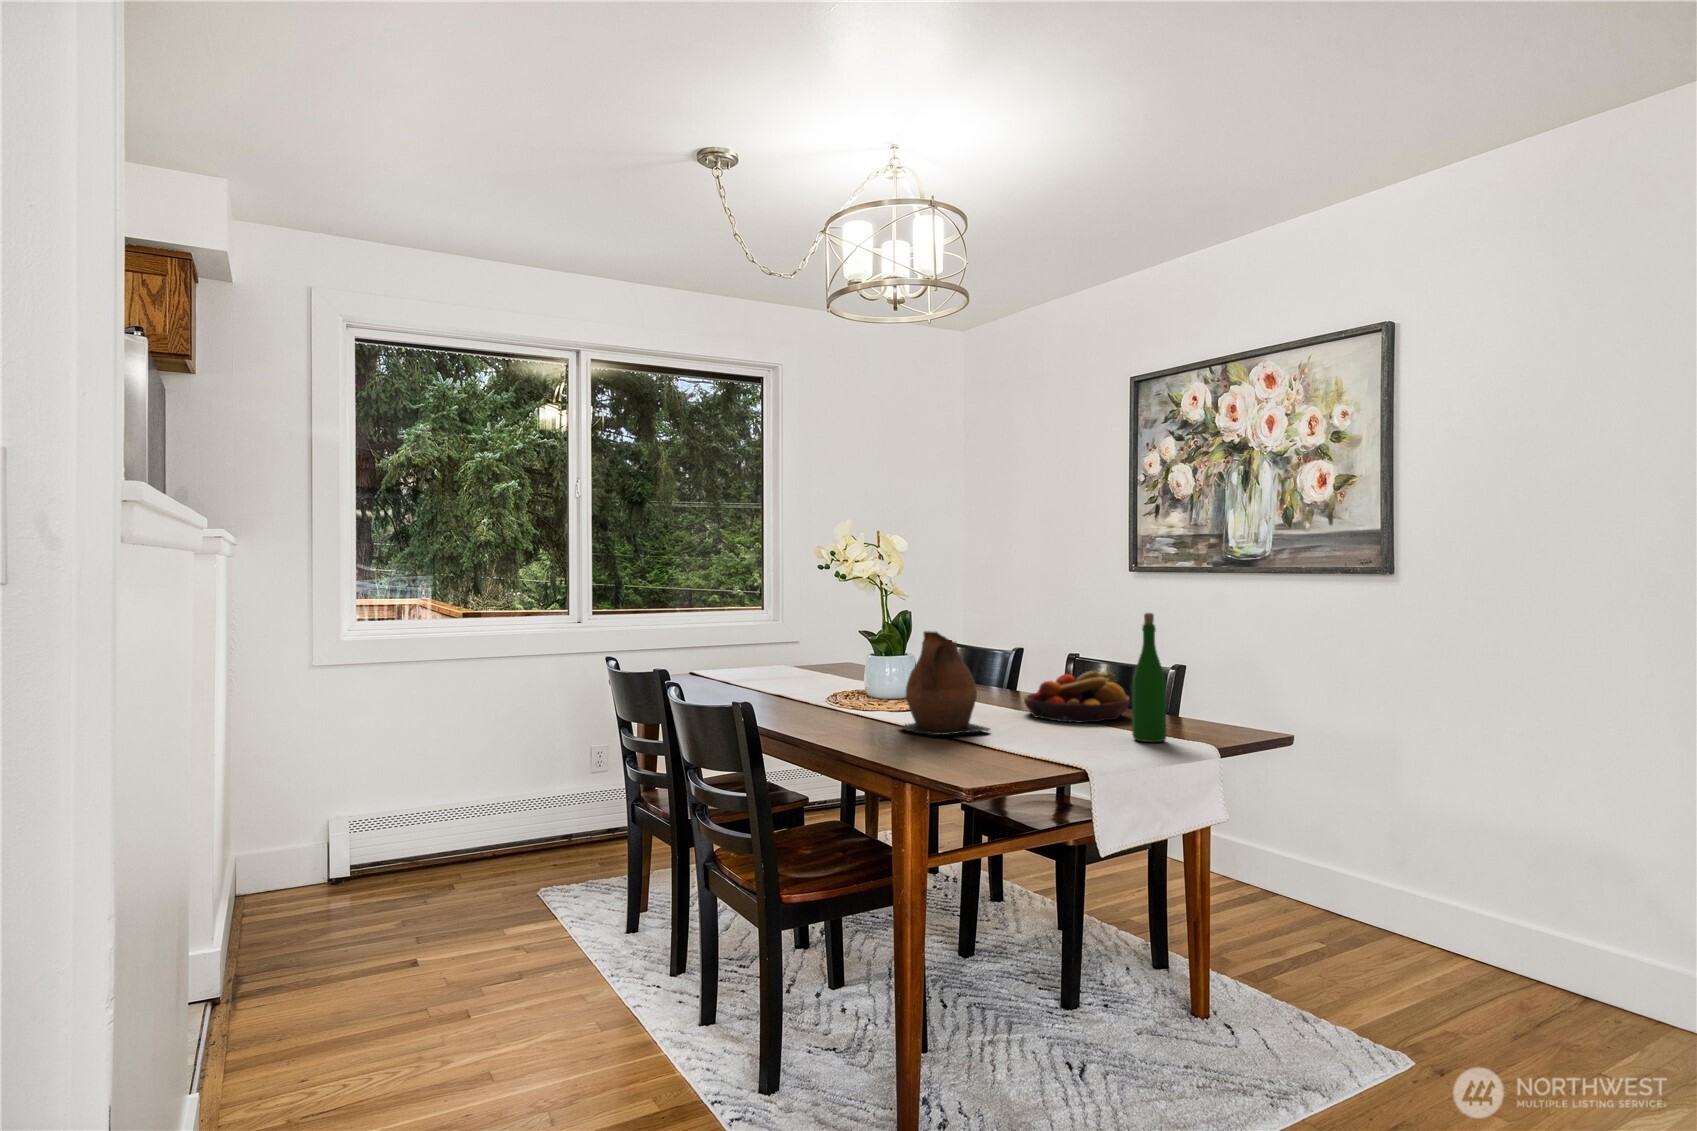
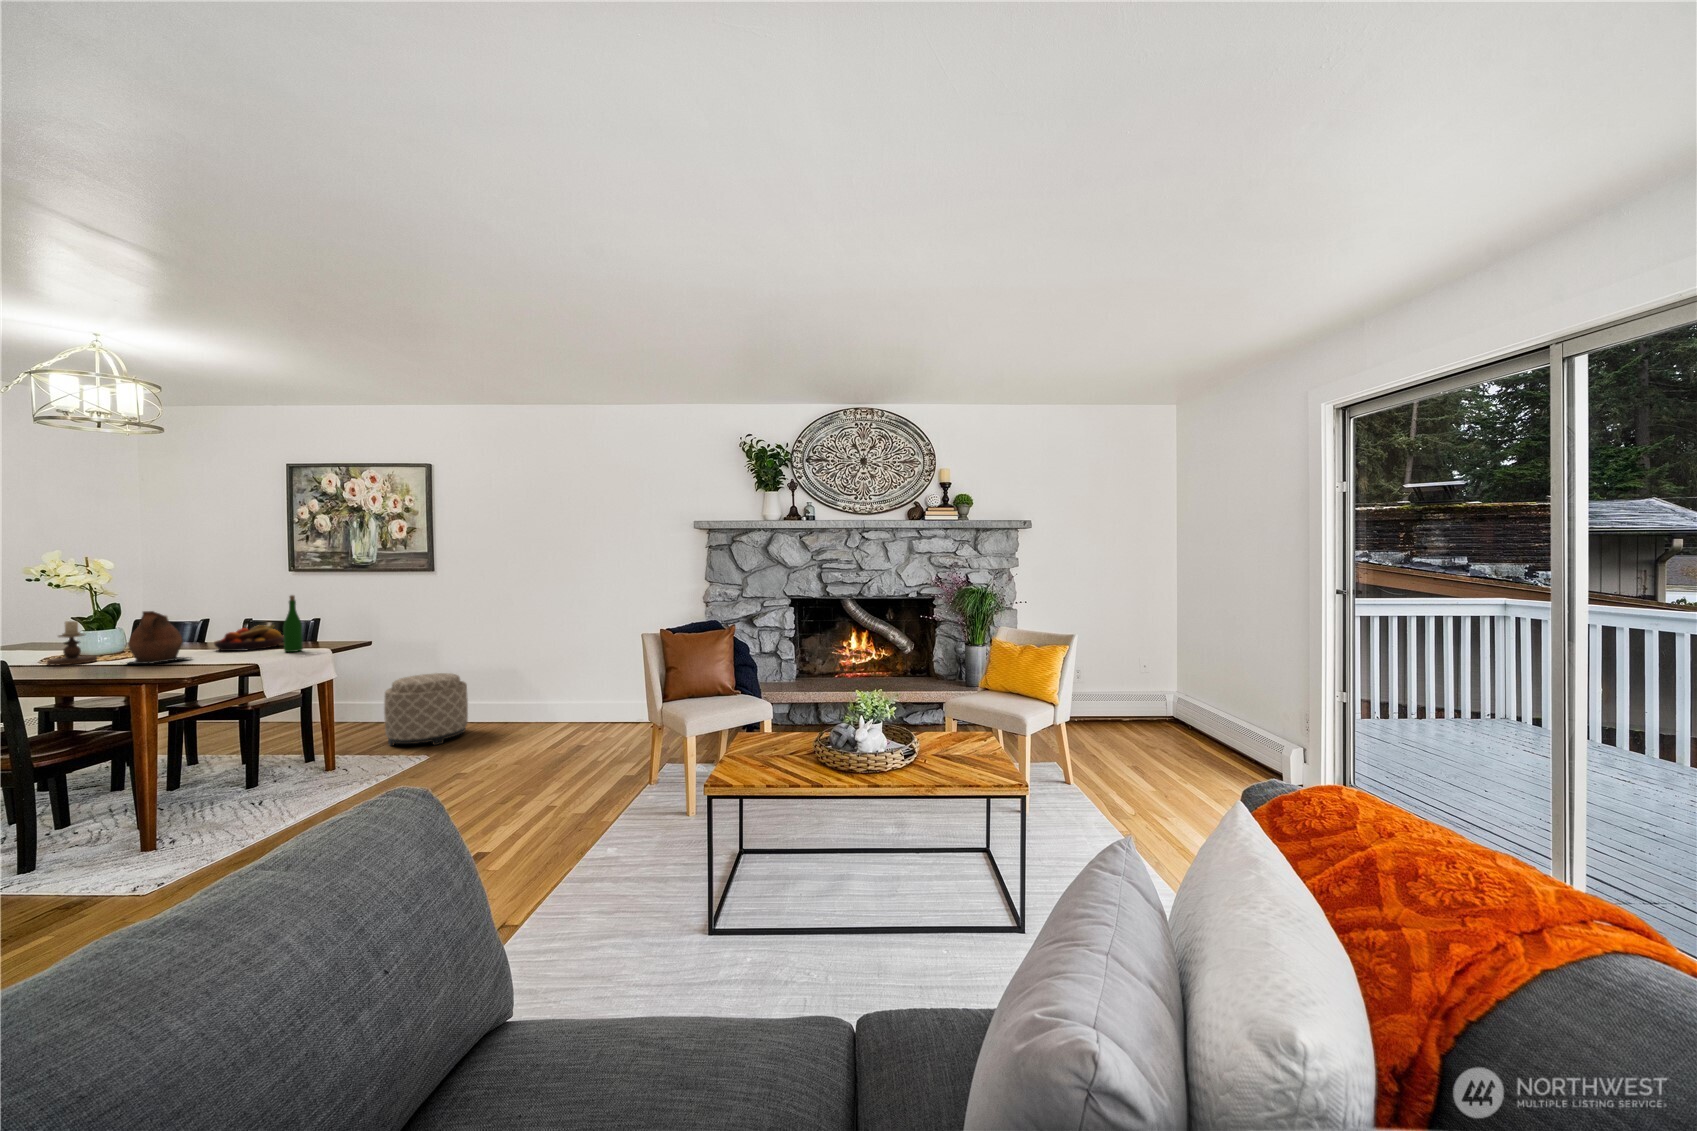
candlestick: none [824,640,878,716] -> present [47,621,97,665]
ottoman: none [1300,811,1489,1007] -> present [384,673,468,746]

